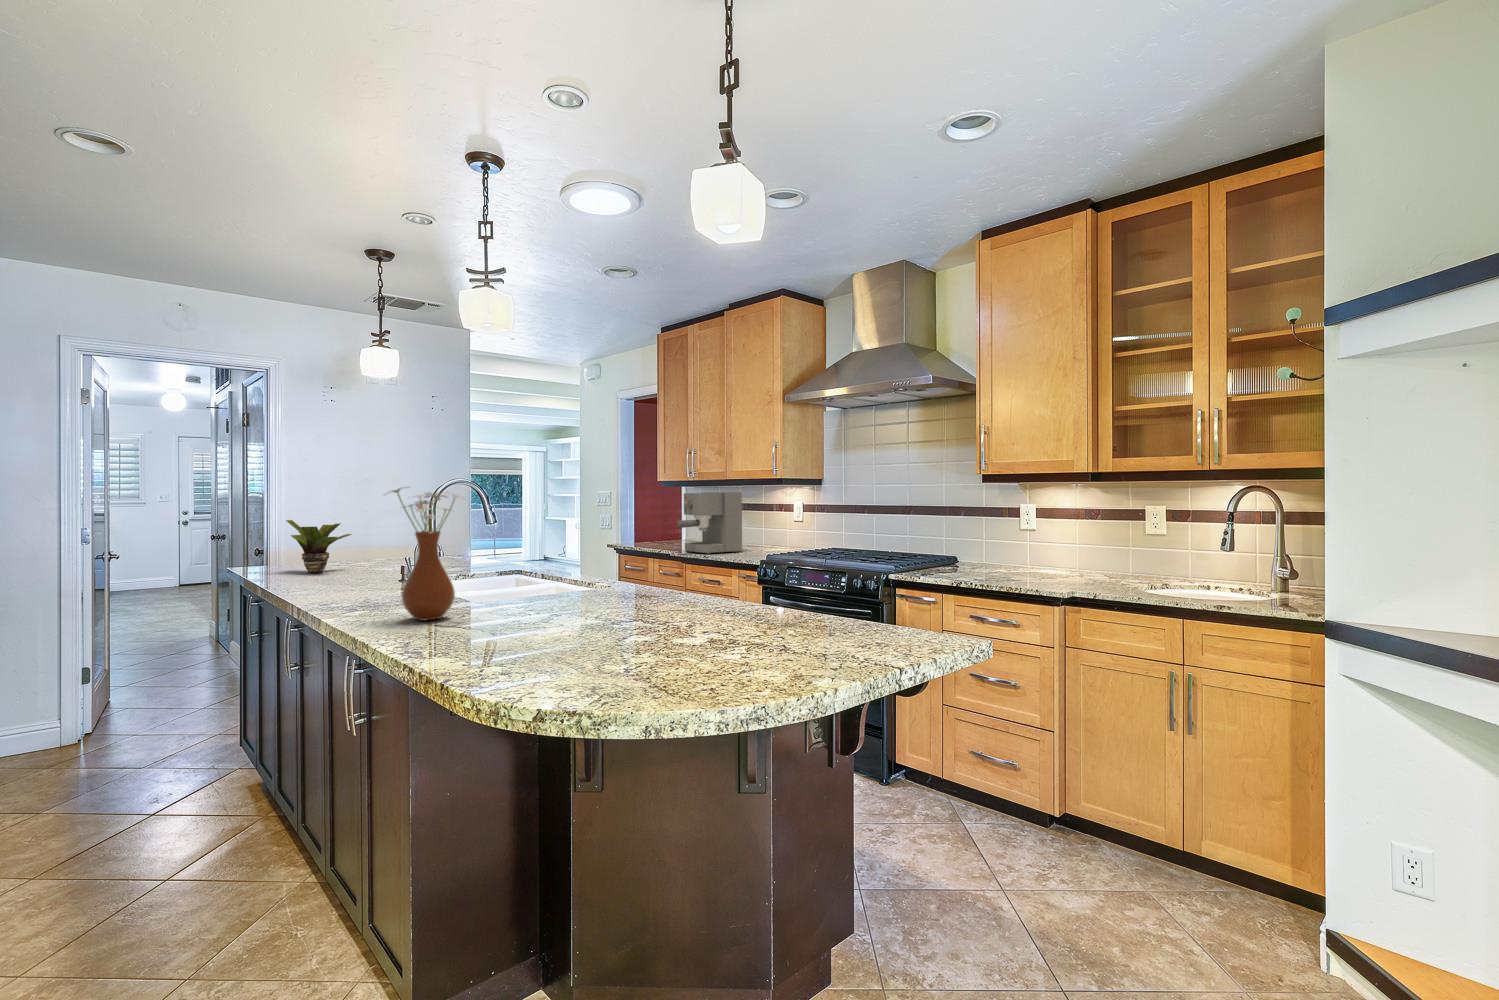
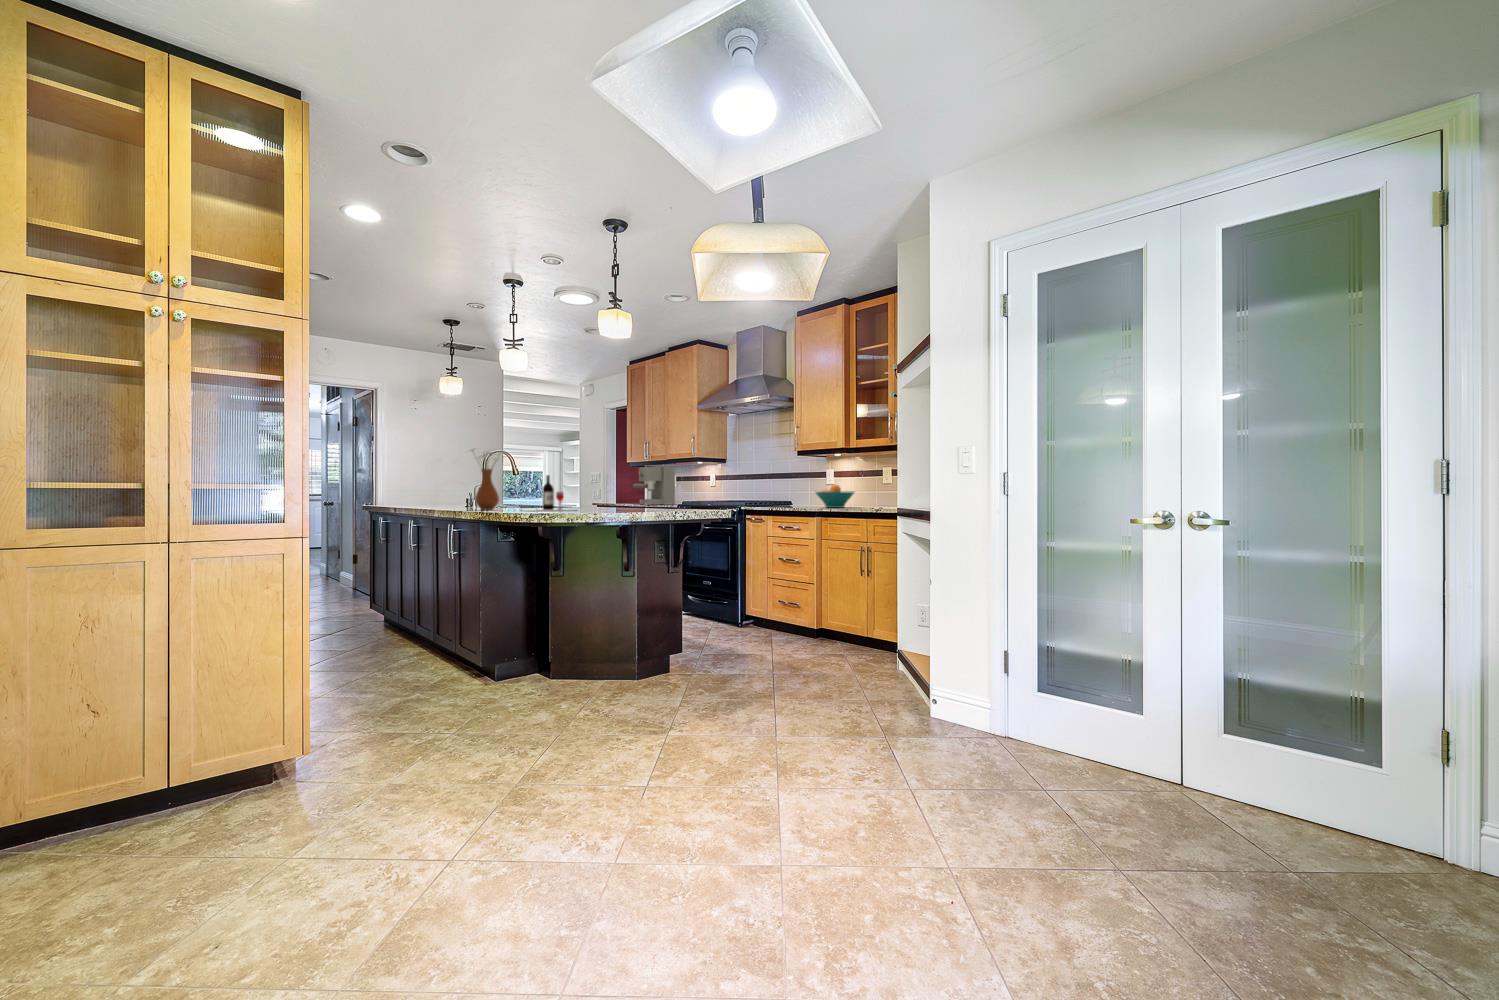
potted plant: present [287,520,352,573] -> none [401,476,437,507]
fruit bowl: none [1032,539,1111,582] -> present [816,485,854,508]
wine bottle: none [494,547,643,642] -> present [526,475,572,511]

